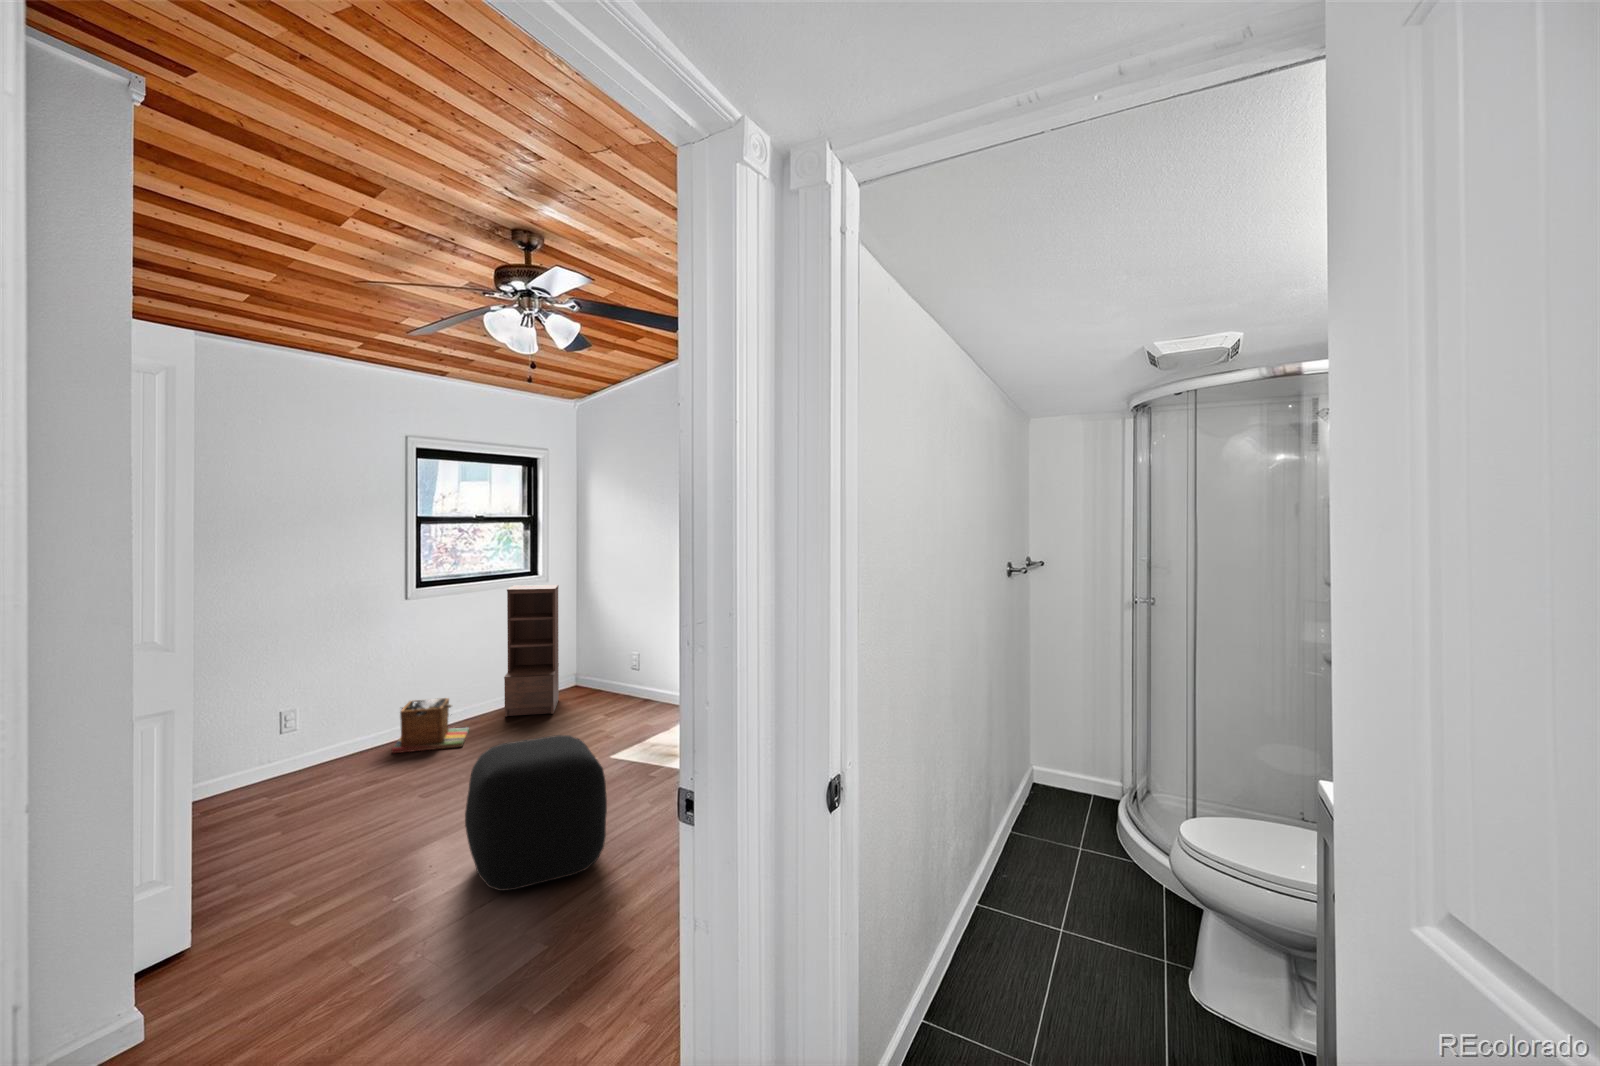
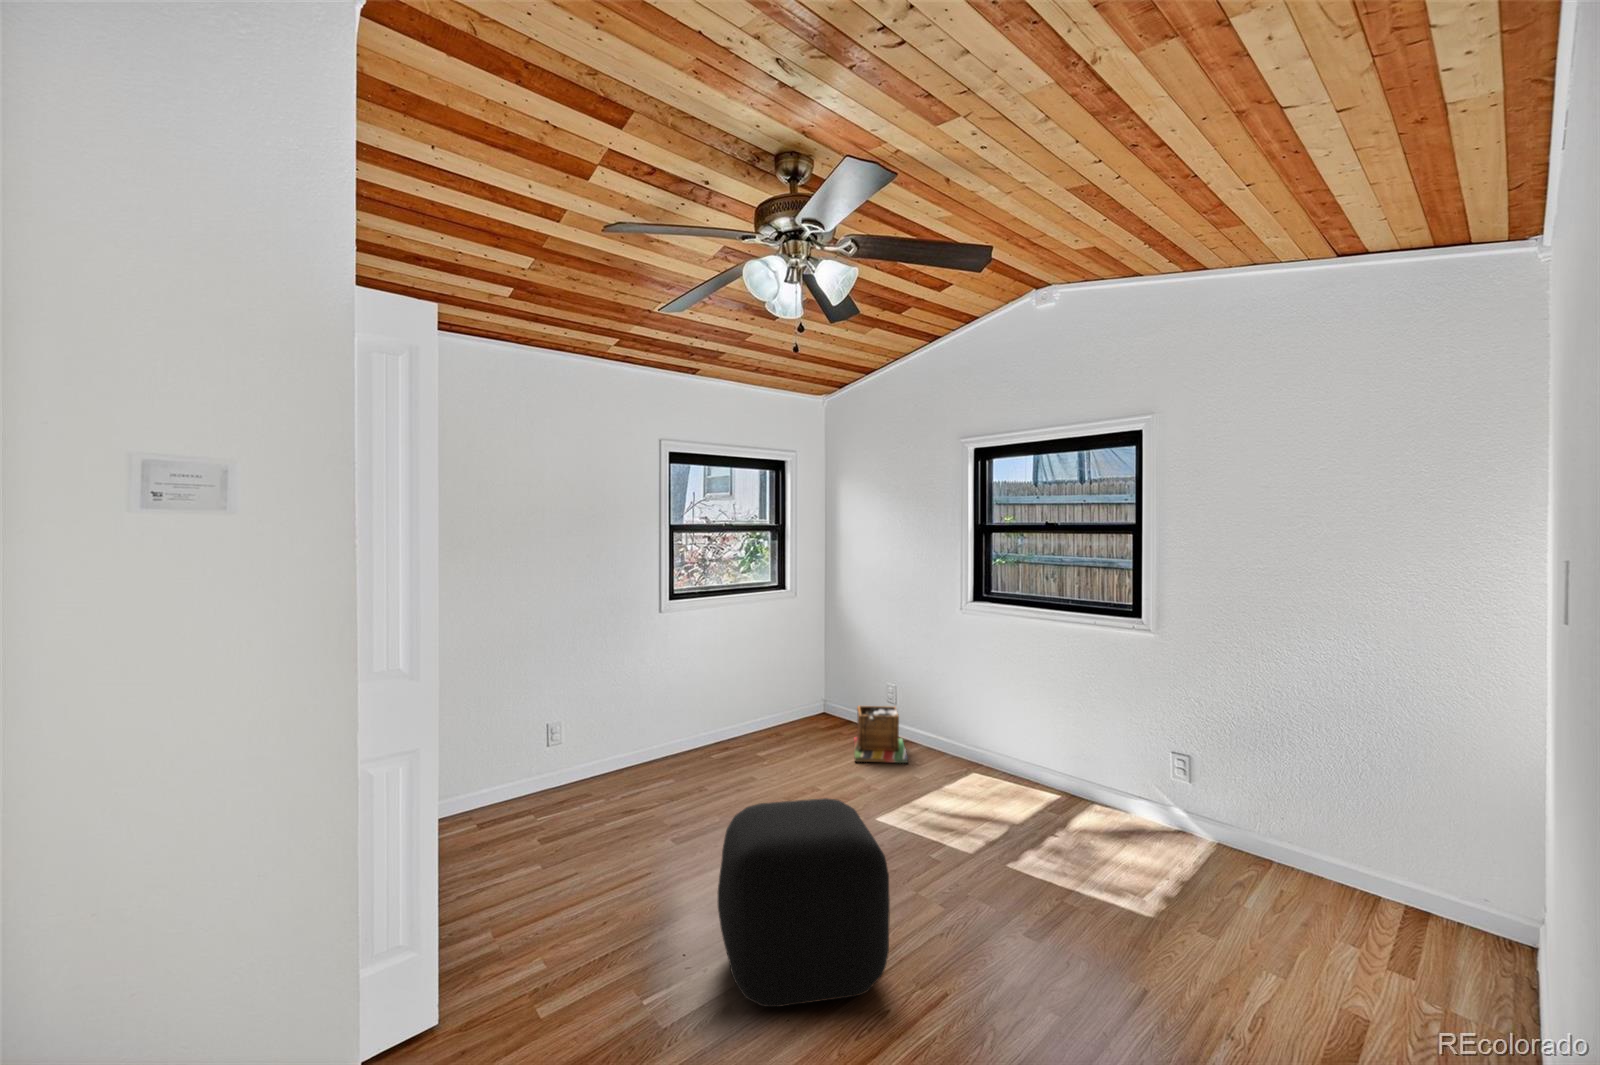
bookshelf: present [504,585,559,717] -> none [753,600,809,747]
laundry basket: present [392,698,469,753] -> present [854,706,908,763]

